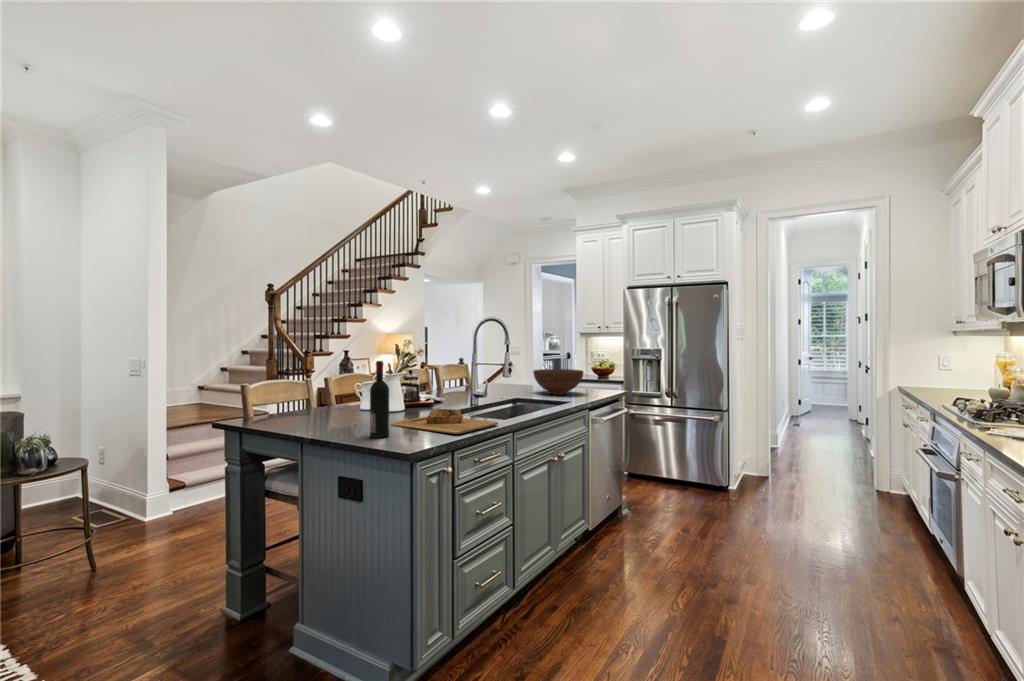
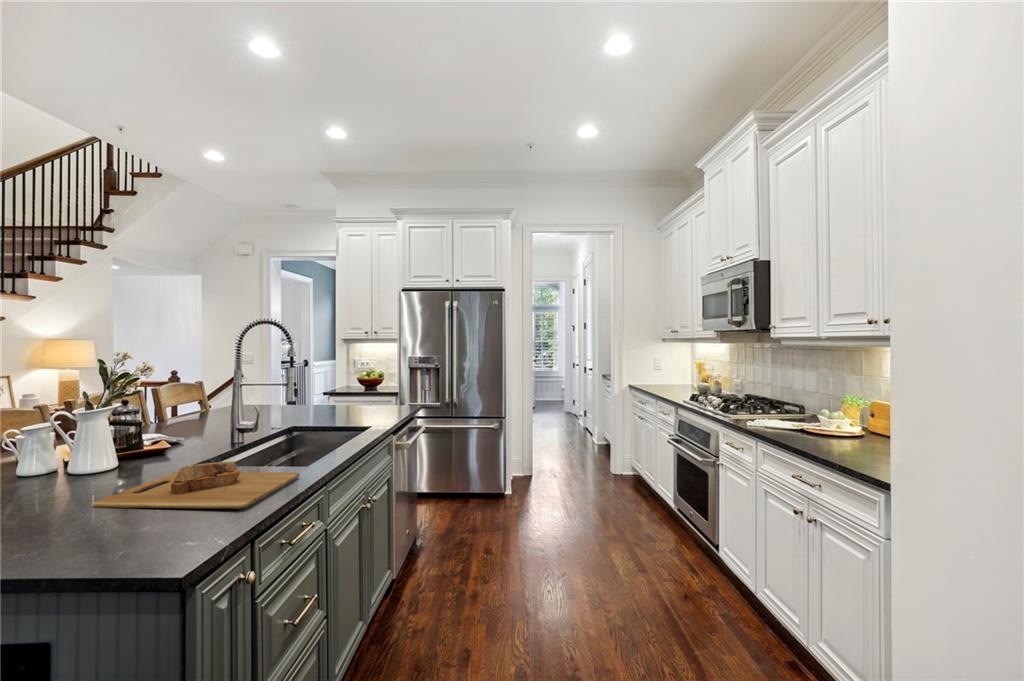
wine bottle: present [370,361,389,438] -> none [50,395,98,548]
fruit bowl: present [533,369,584,395] -> none [310,383,375,415]

